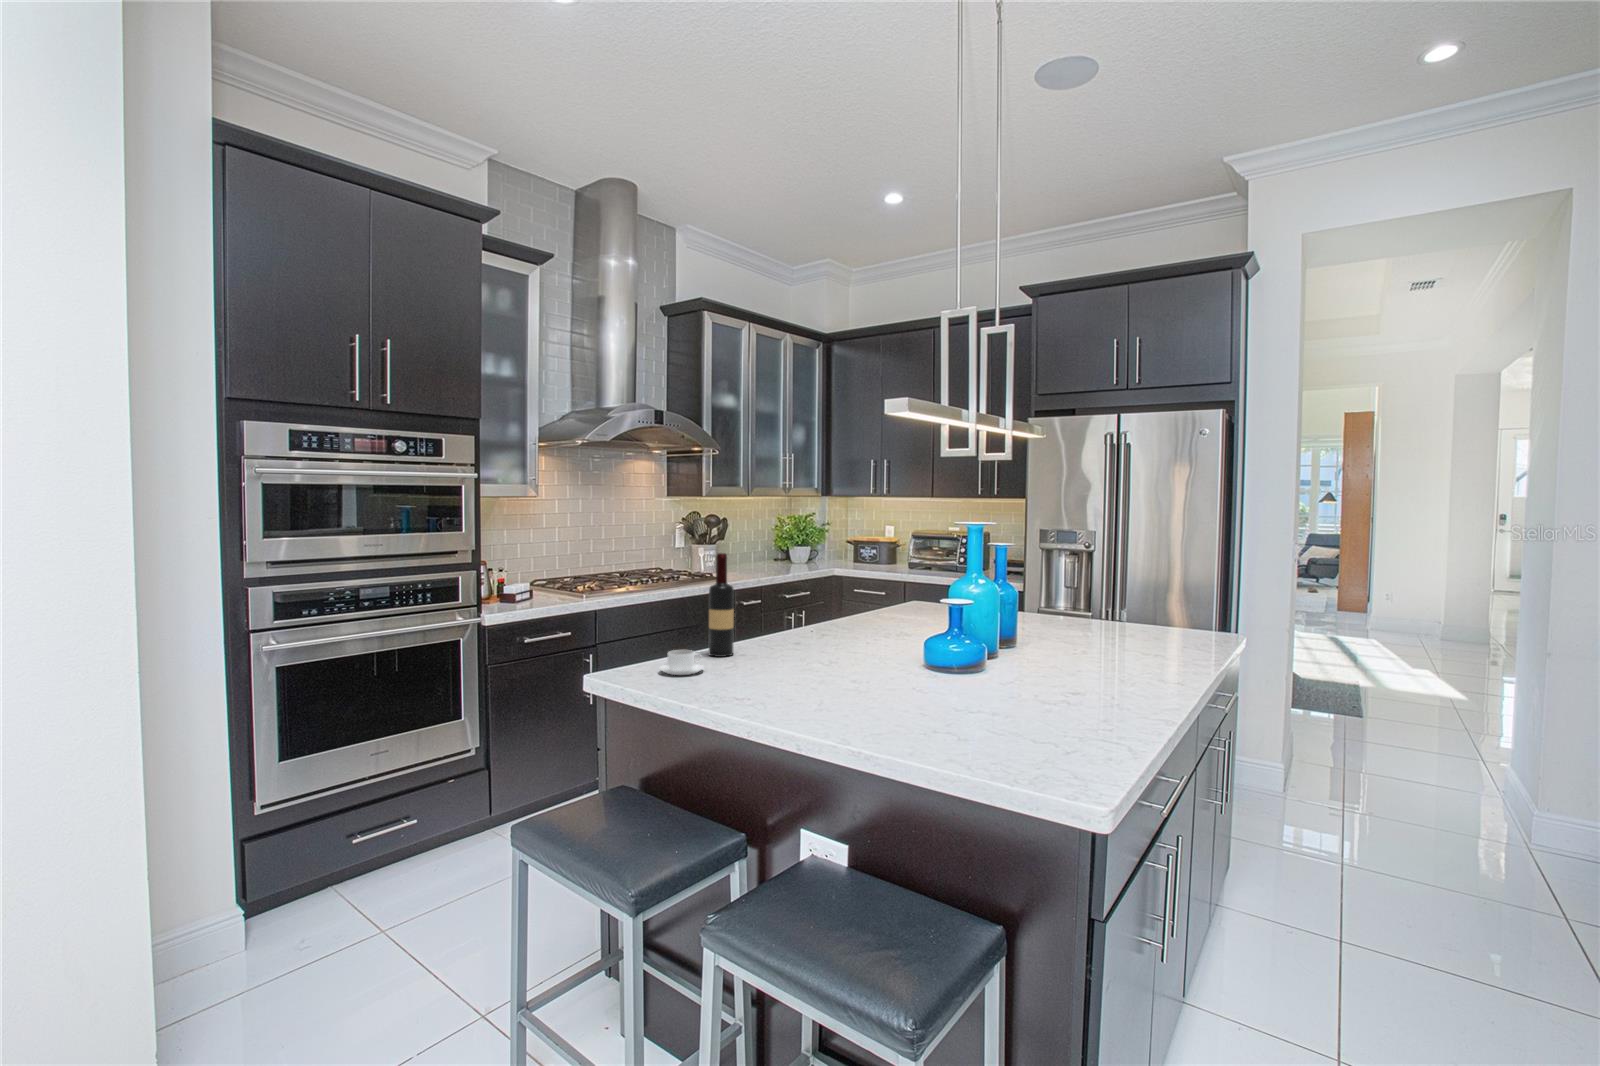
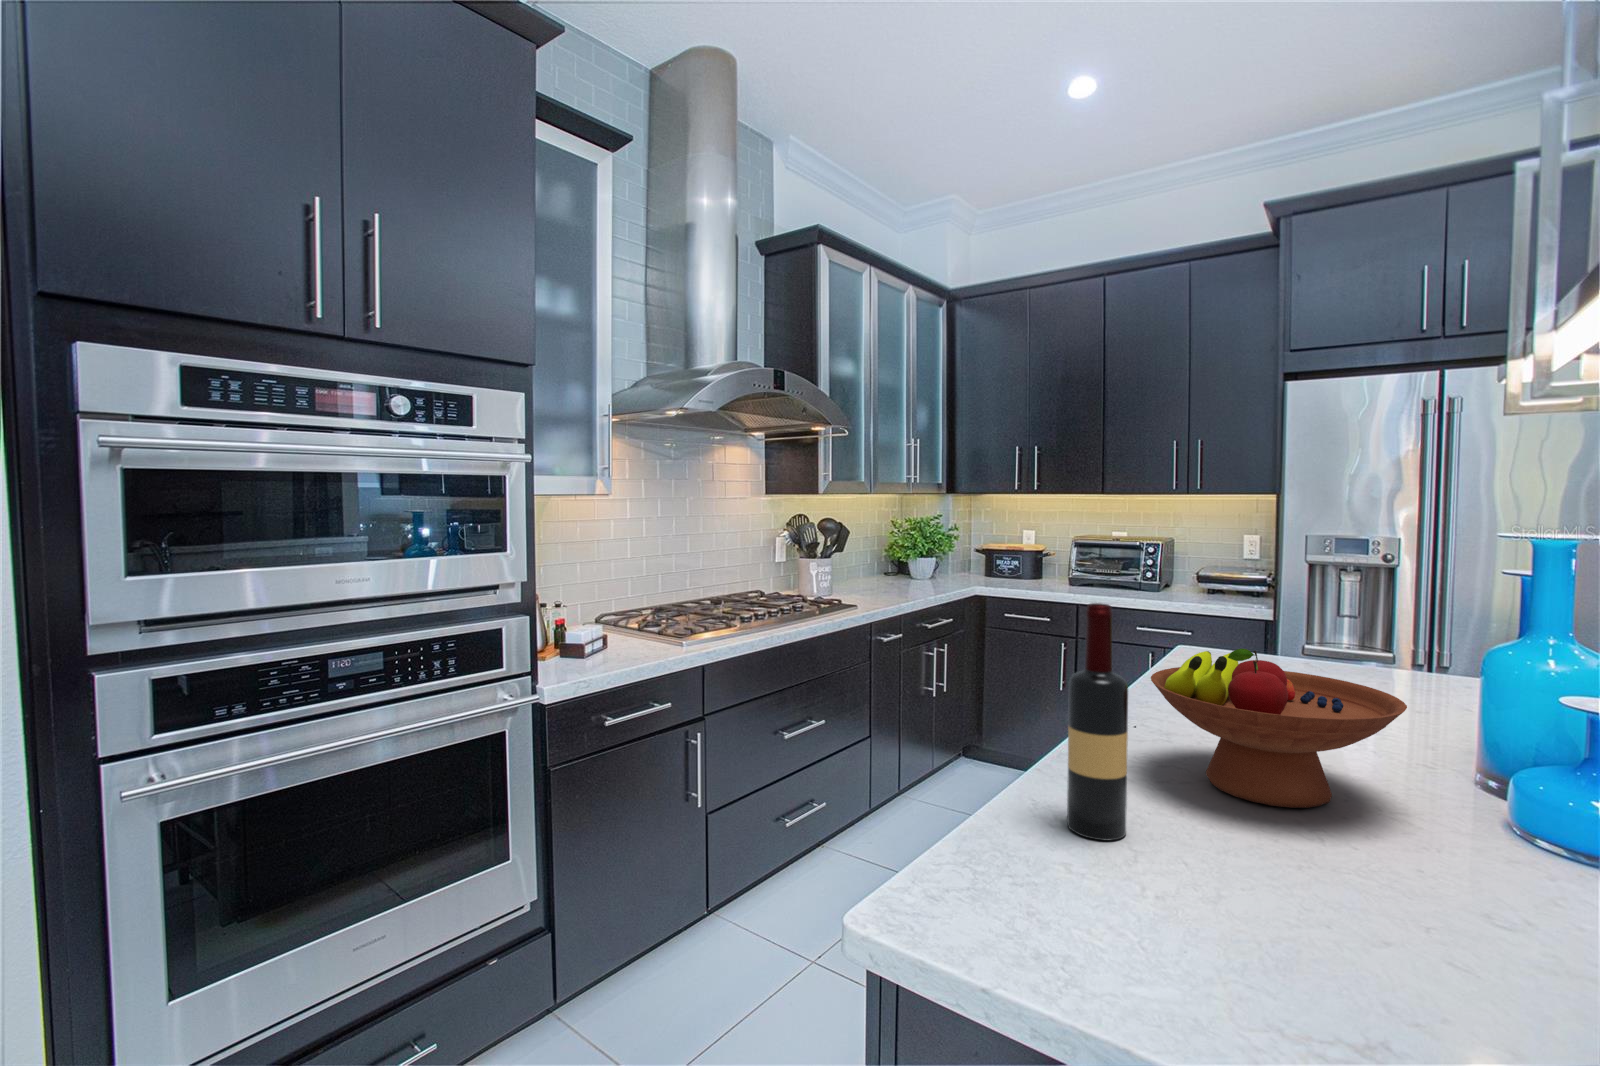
fruit bowl: none [772,579,874,650] -> present [1151,649,1407,808]
coffee cup: present [660,650,704,675] -> none [1041,860,1168,951]

